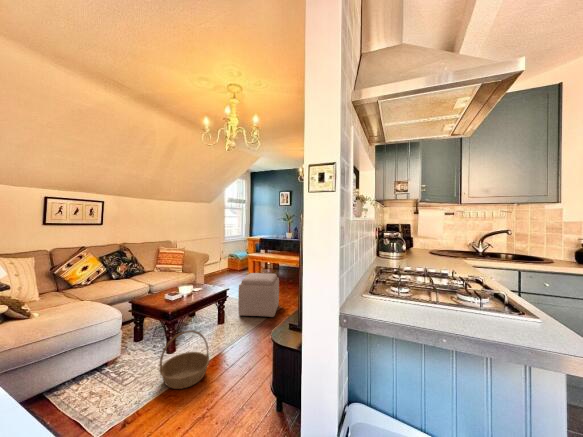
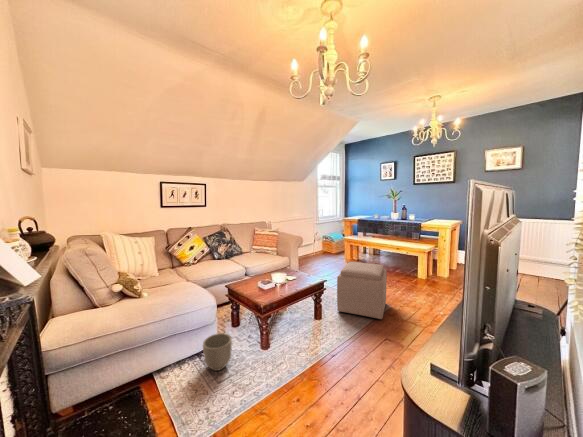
basket: present [159,330,209,389] -> none [251,334,306,404]
planter: none [107,343,138,378] -> present [203,333,232,371]

